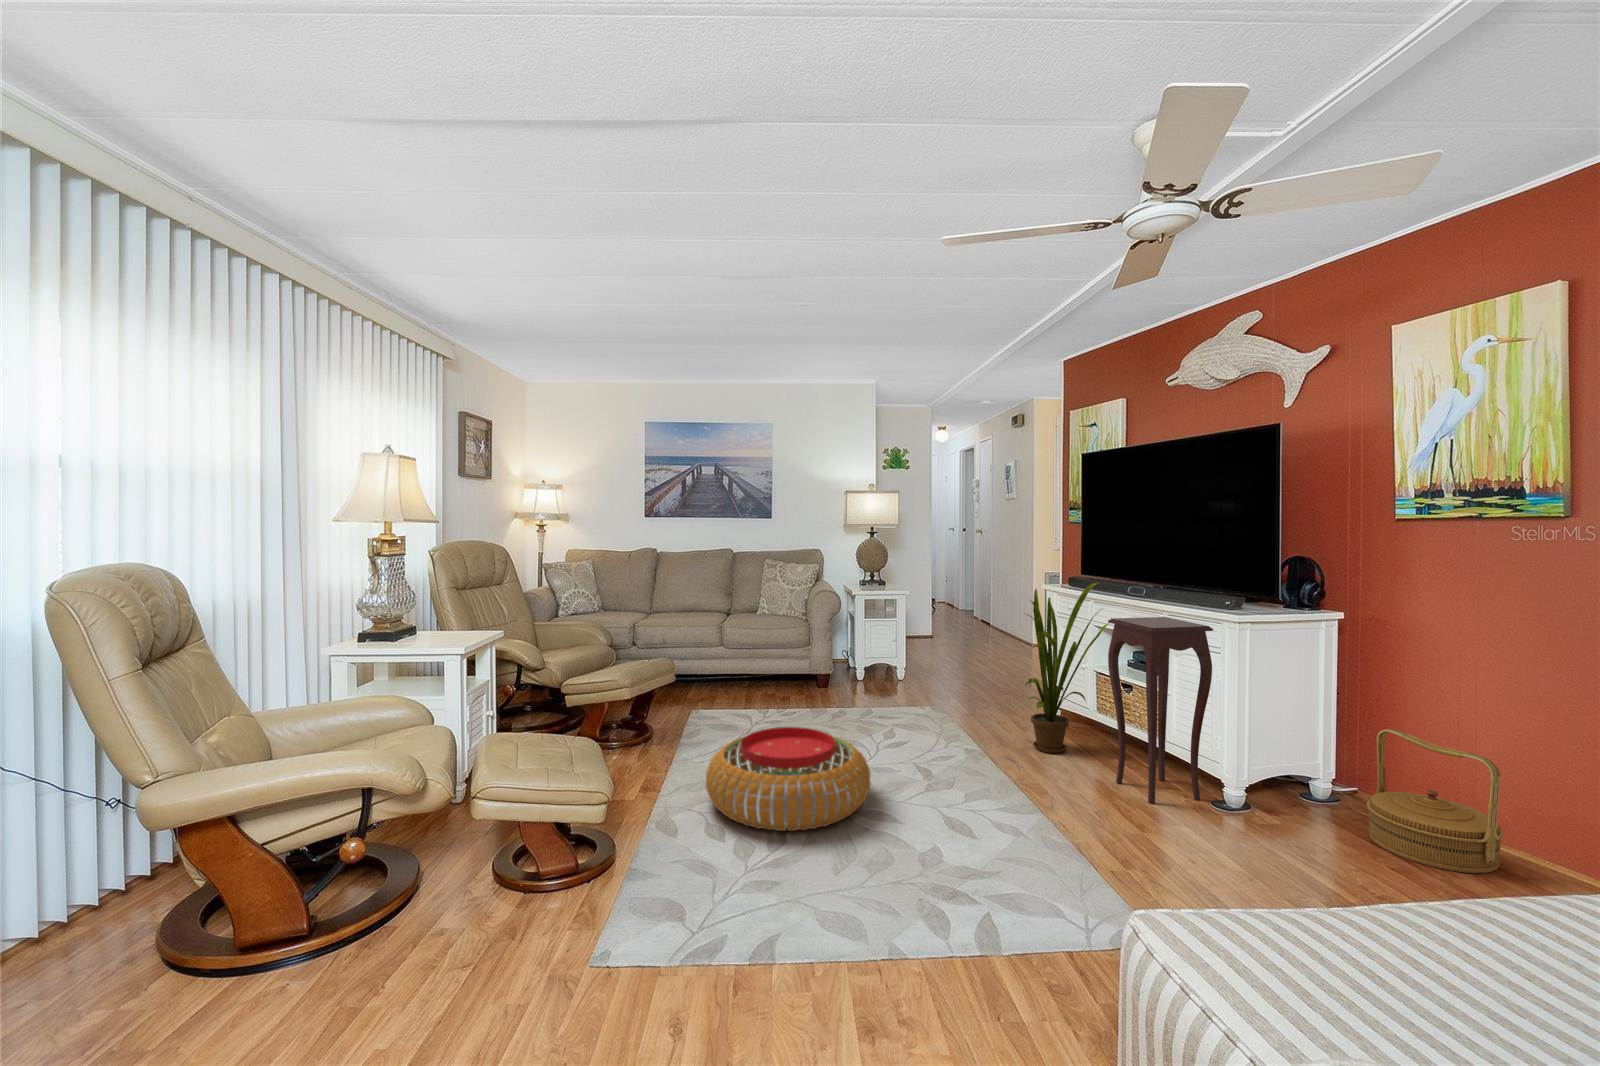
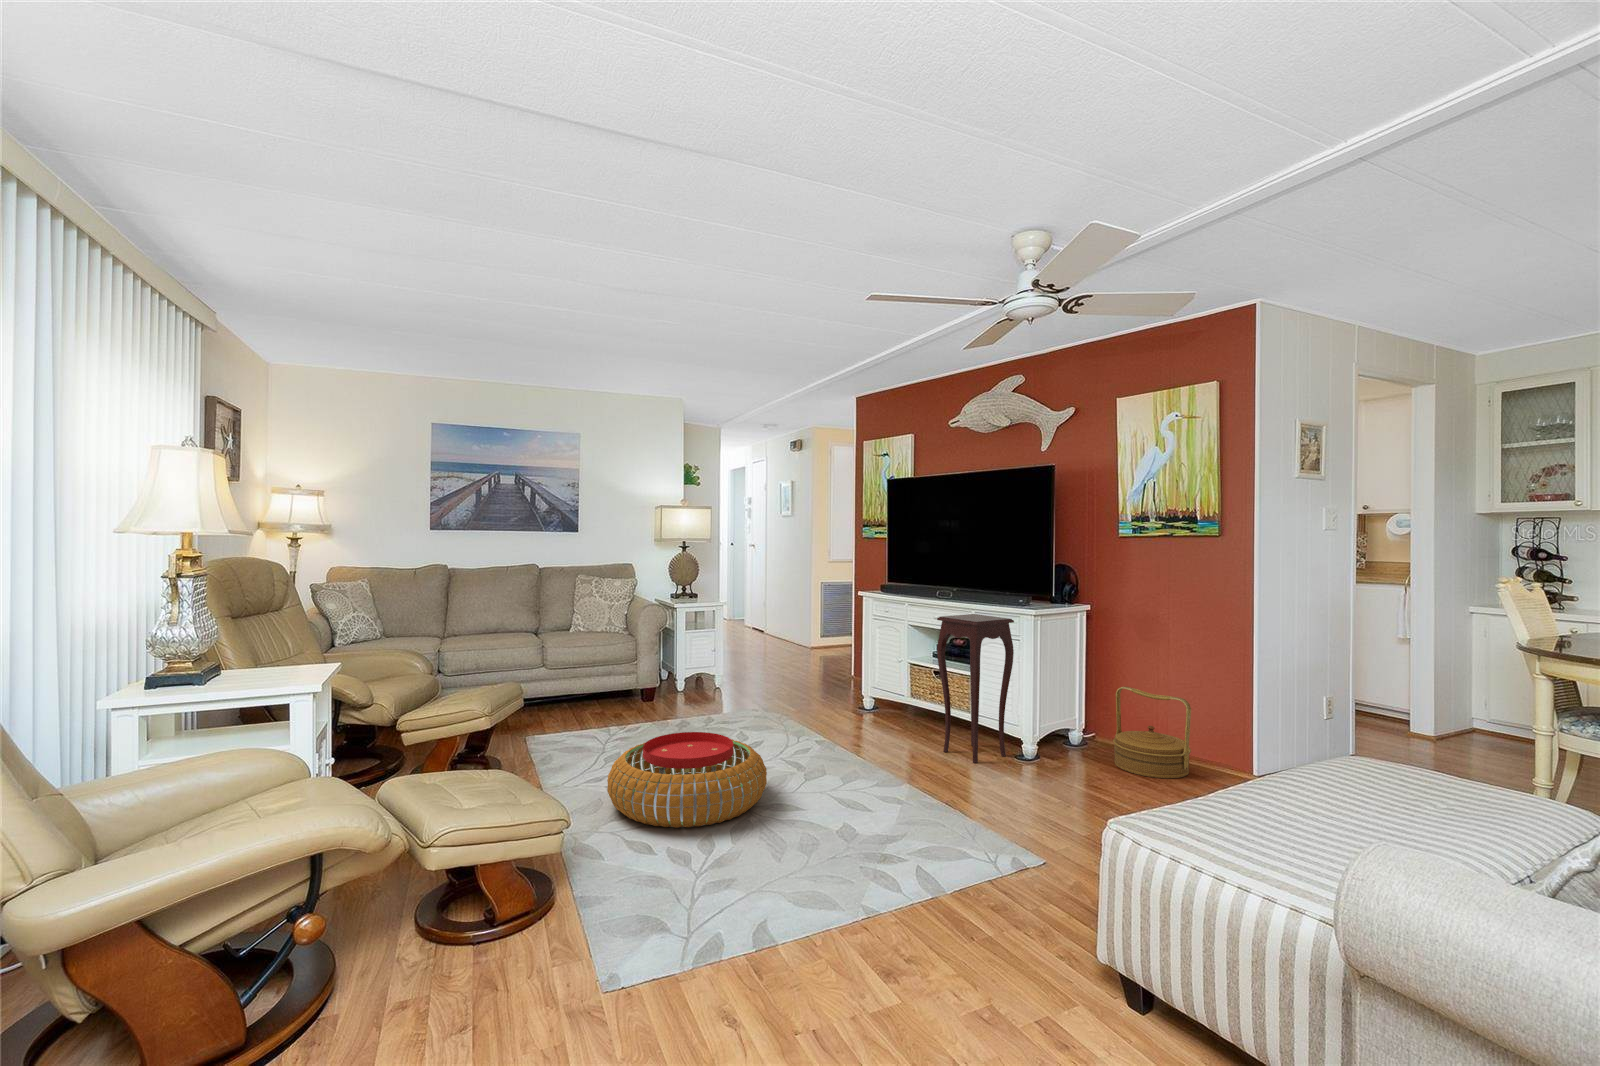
house plant: present [1022,582,1109,753] -> none [857,588,929,736]

